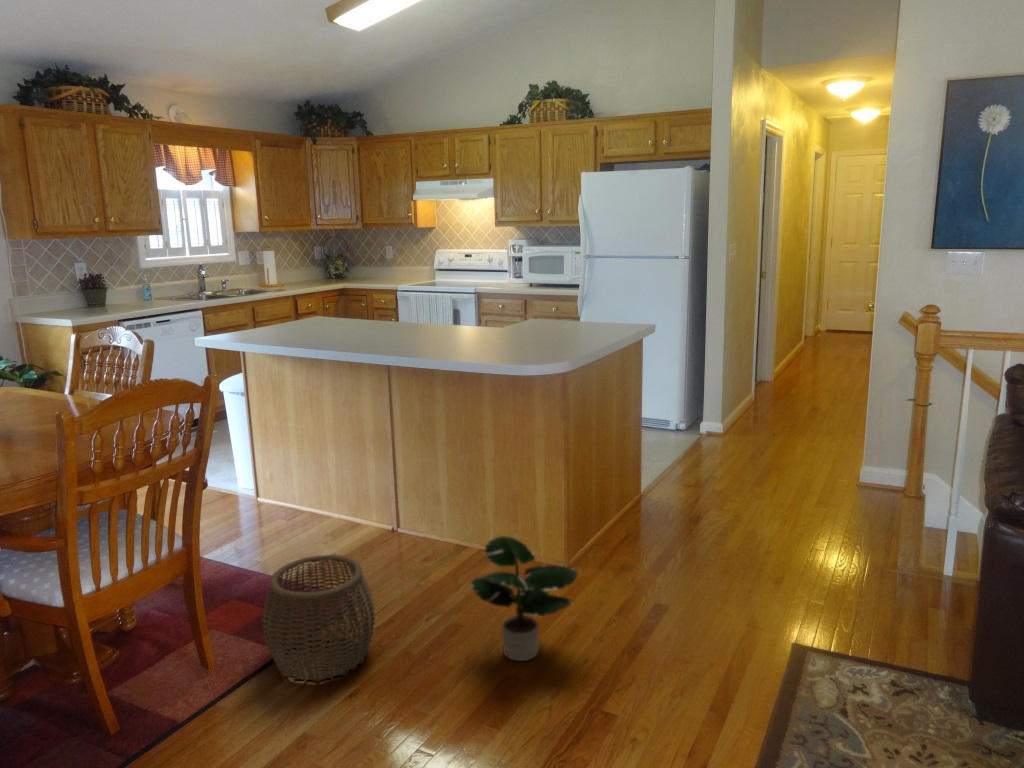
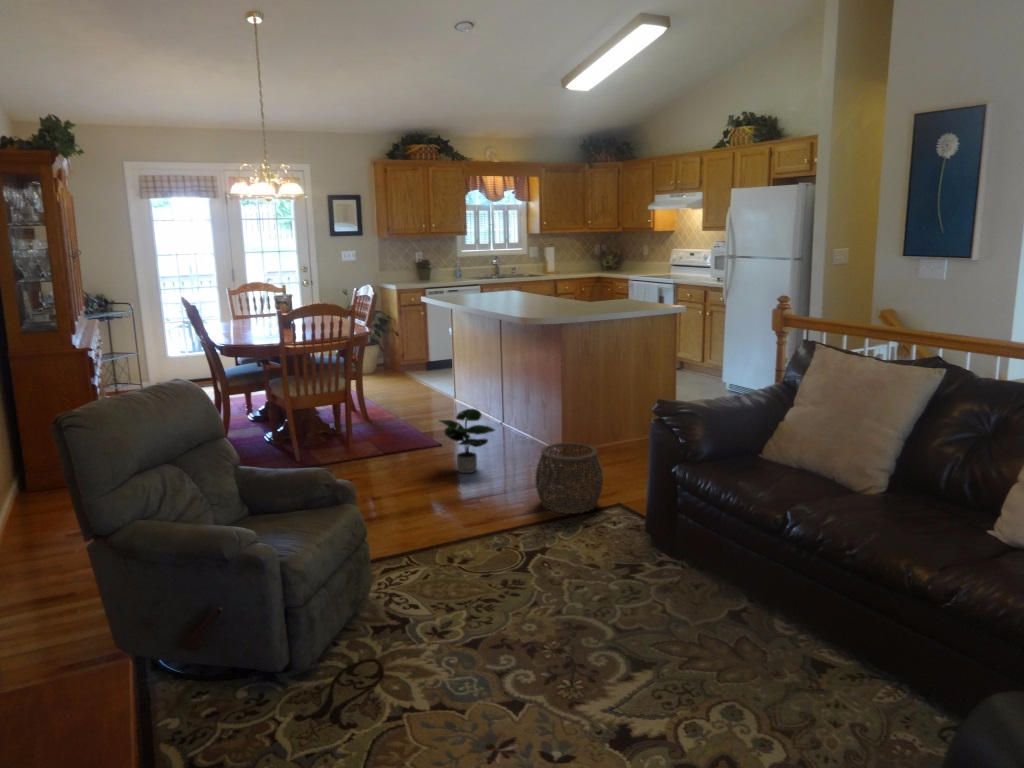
woven basket: present [263,555,375,682] -> present [535,443,603,514]

